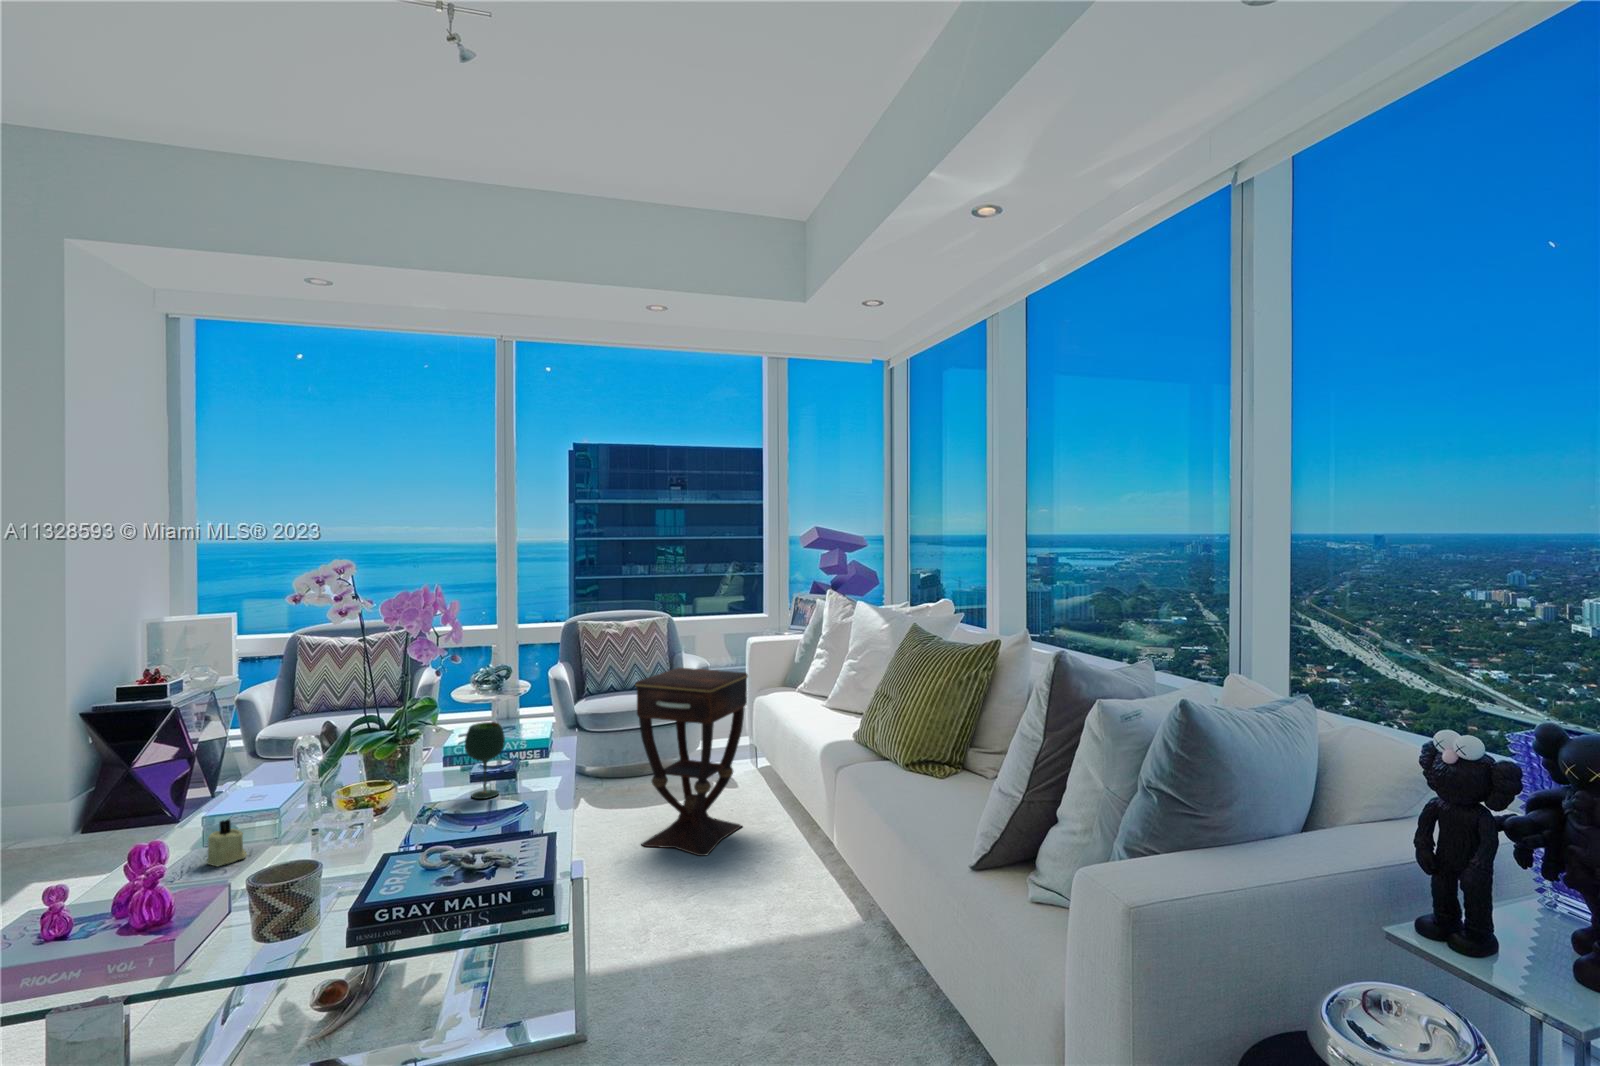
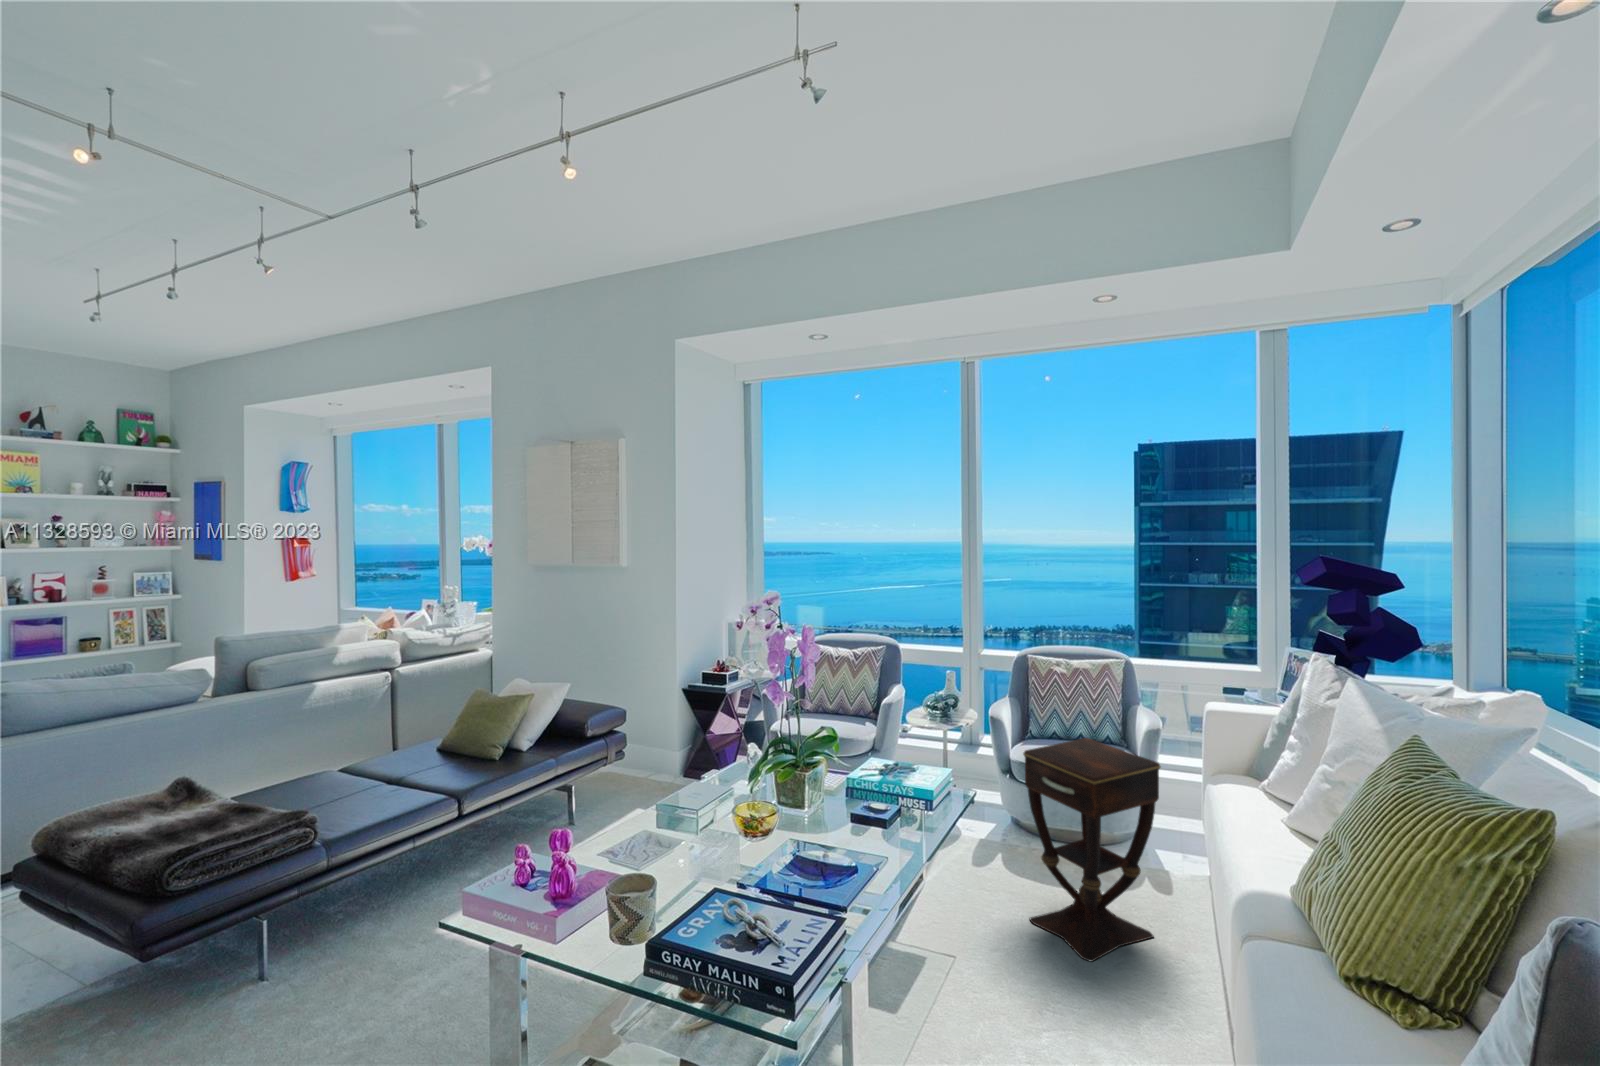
wine glass: present [465,722,505,799] -> none [832,774,866,846]
candle: present [207,820,247,866] -> none [643,819,667,854]

